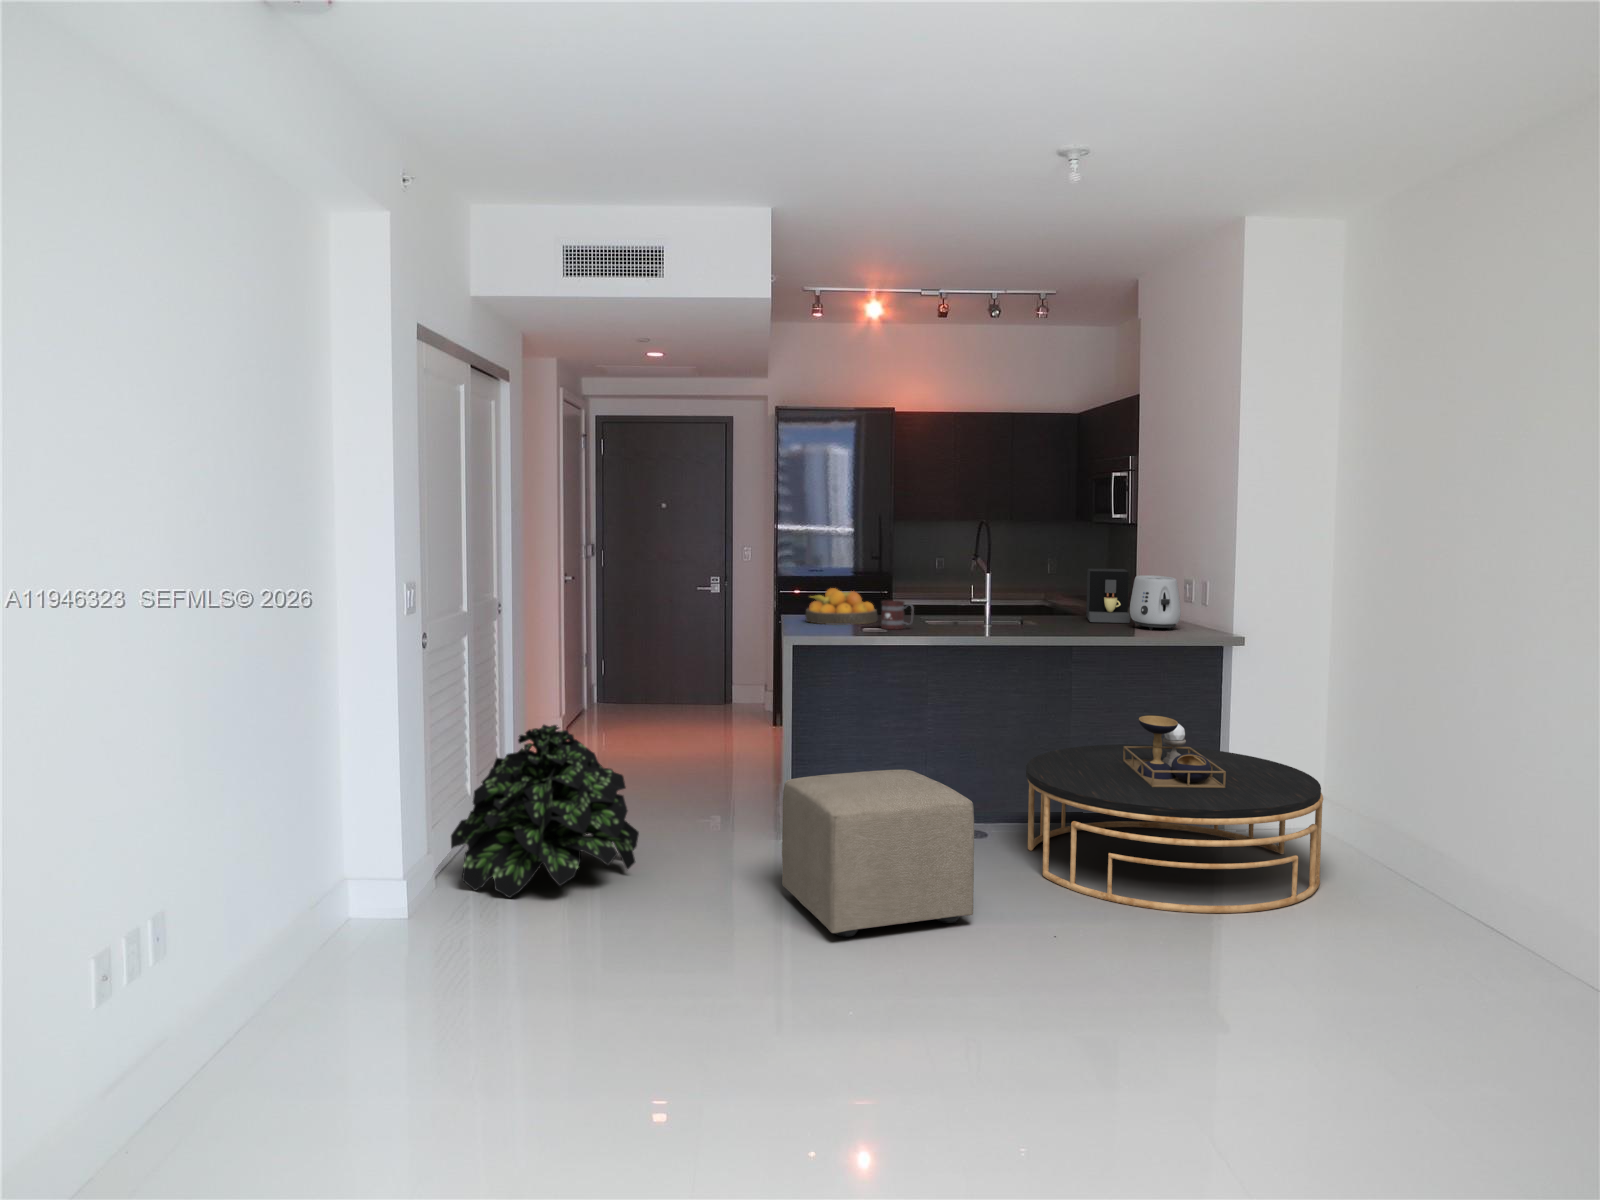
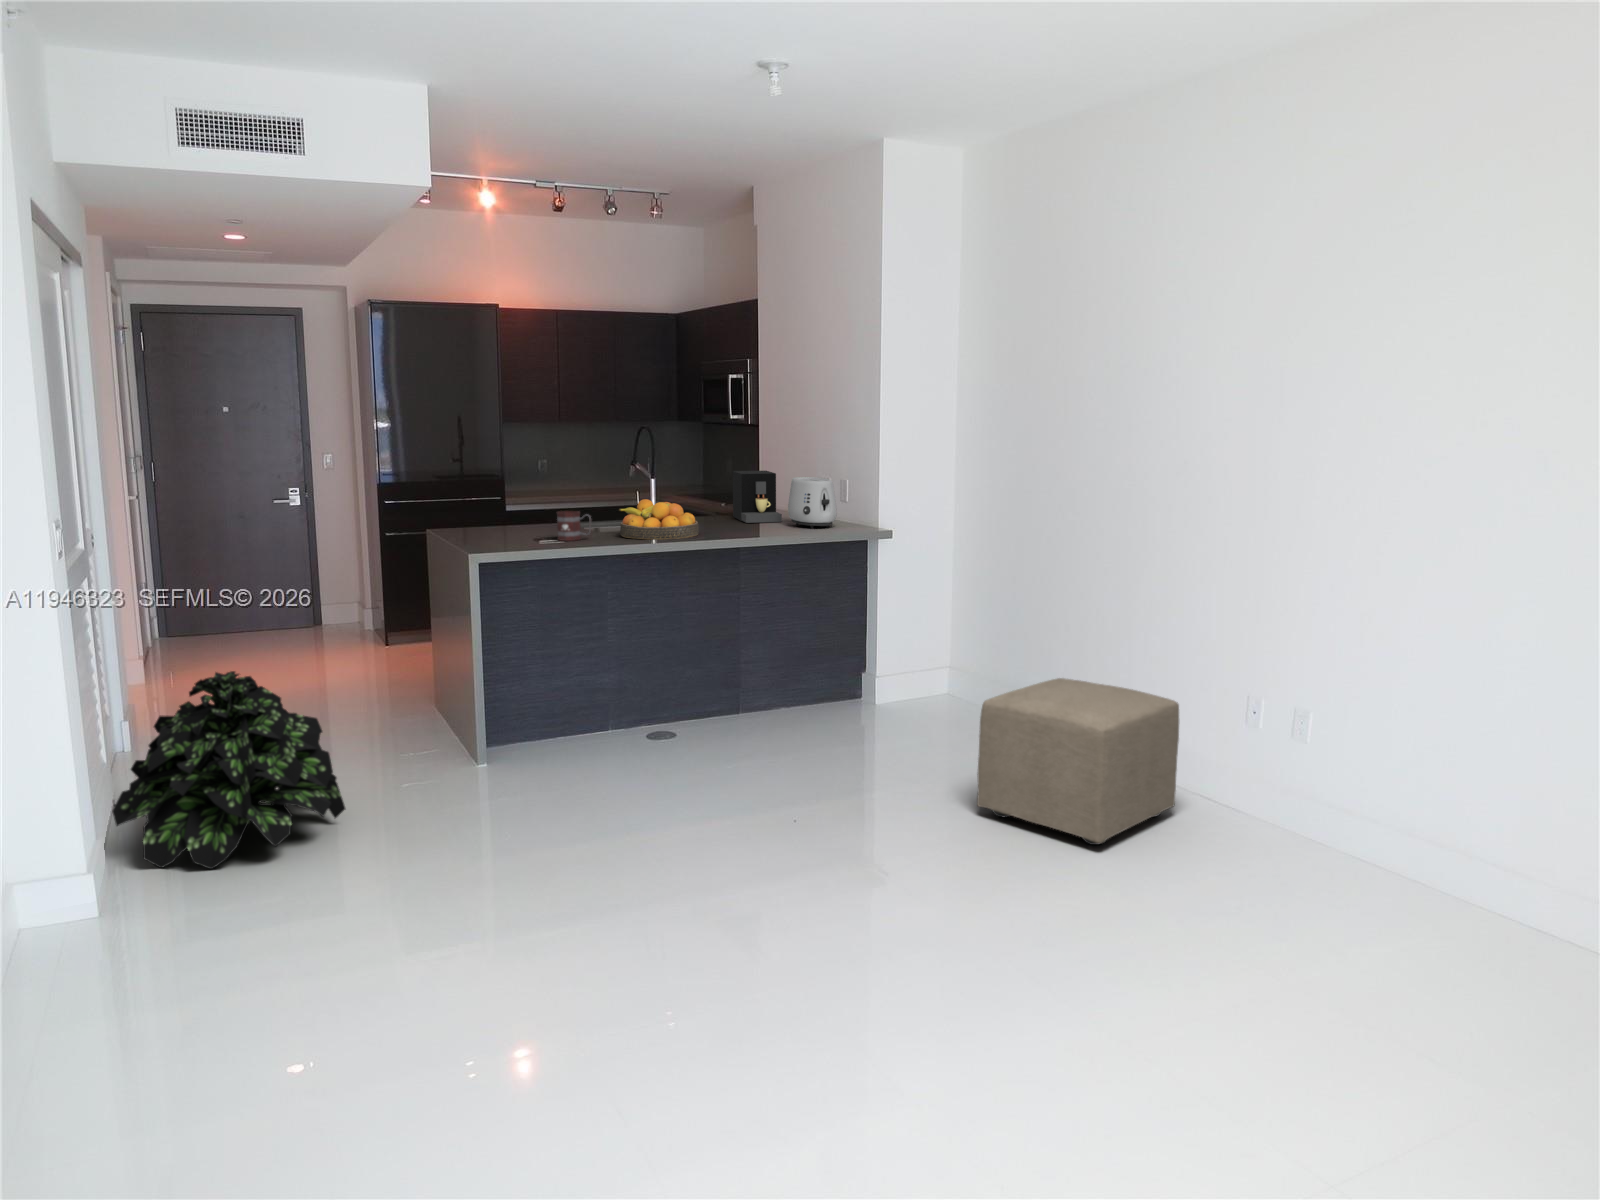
fruit bowl: present [805,588,878,624] -> present [619,499,699,540]
coffee table: present [1026,716,1323,913] -> none [719,608,975,780]
ottoman: present [782,770,974,937] -> present [977,678,1179,845]

